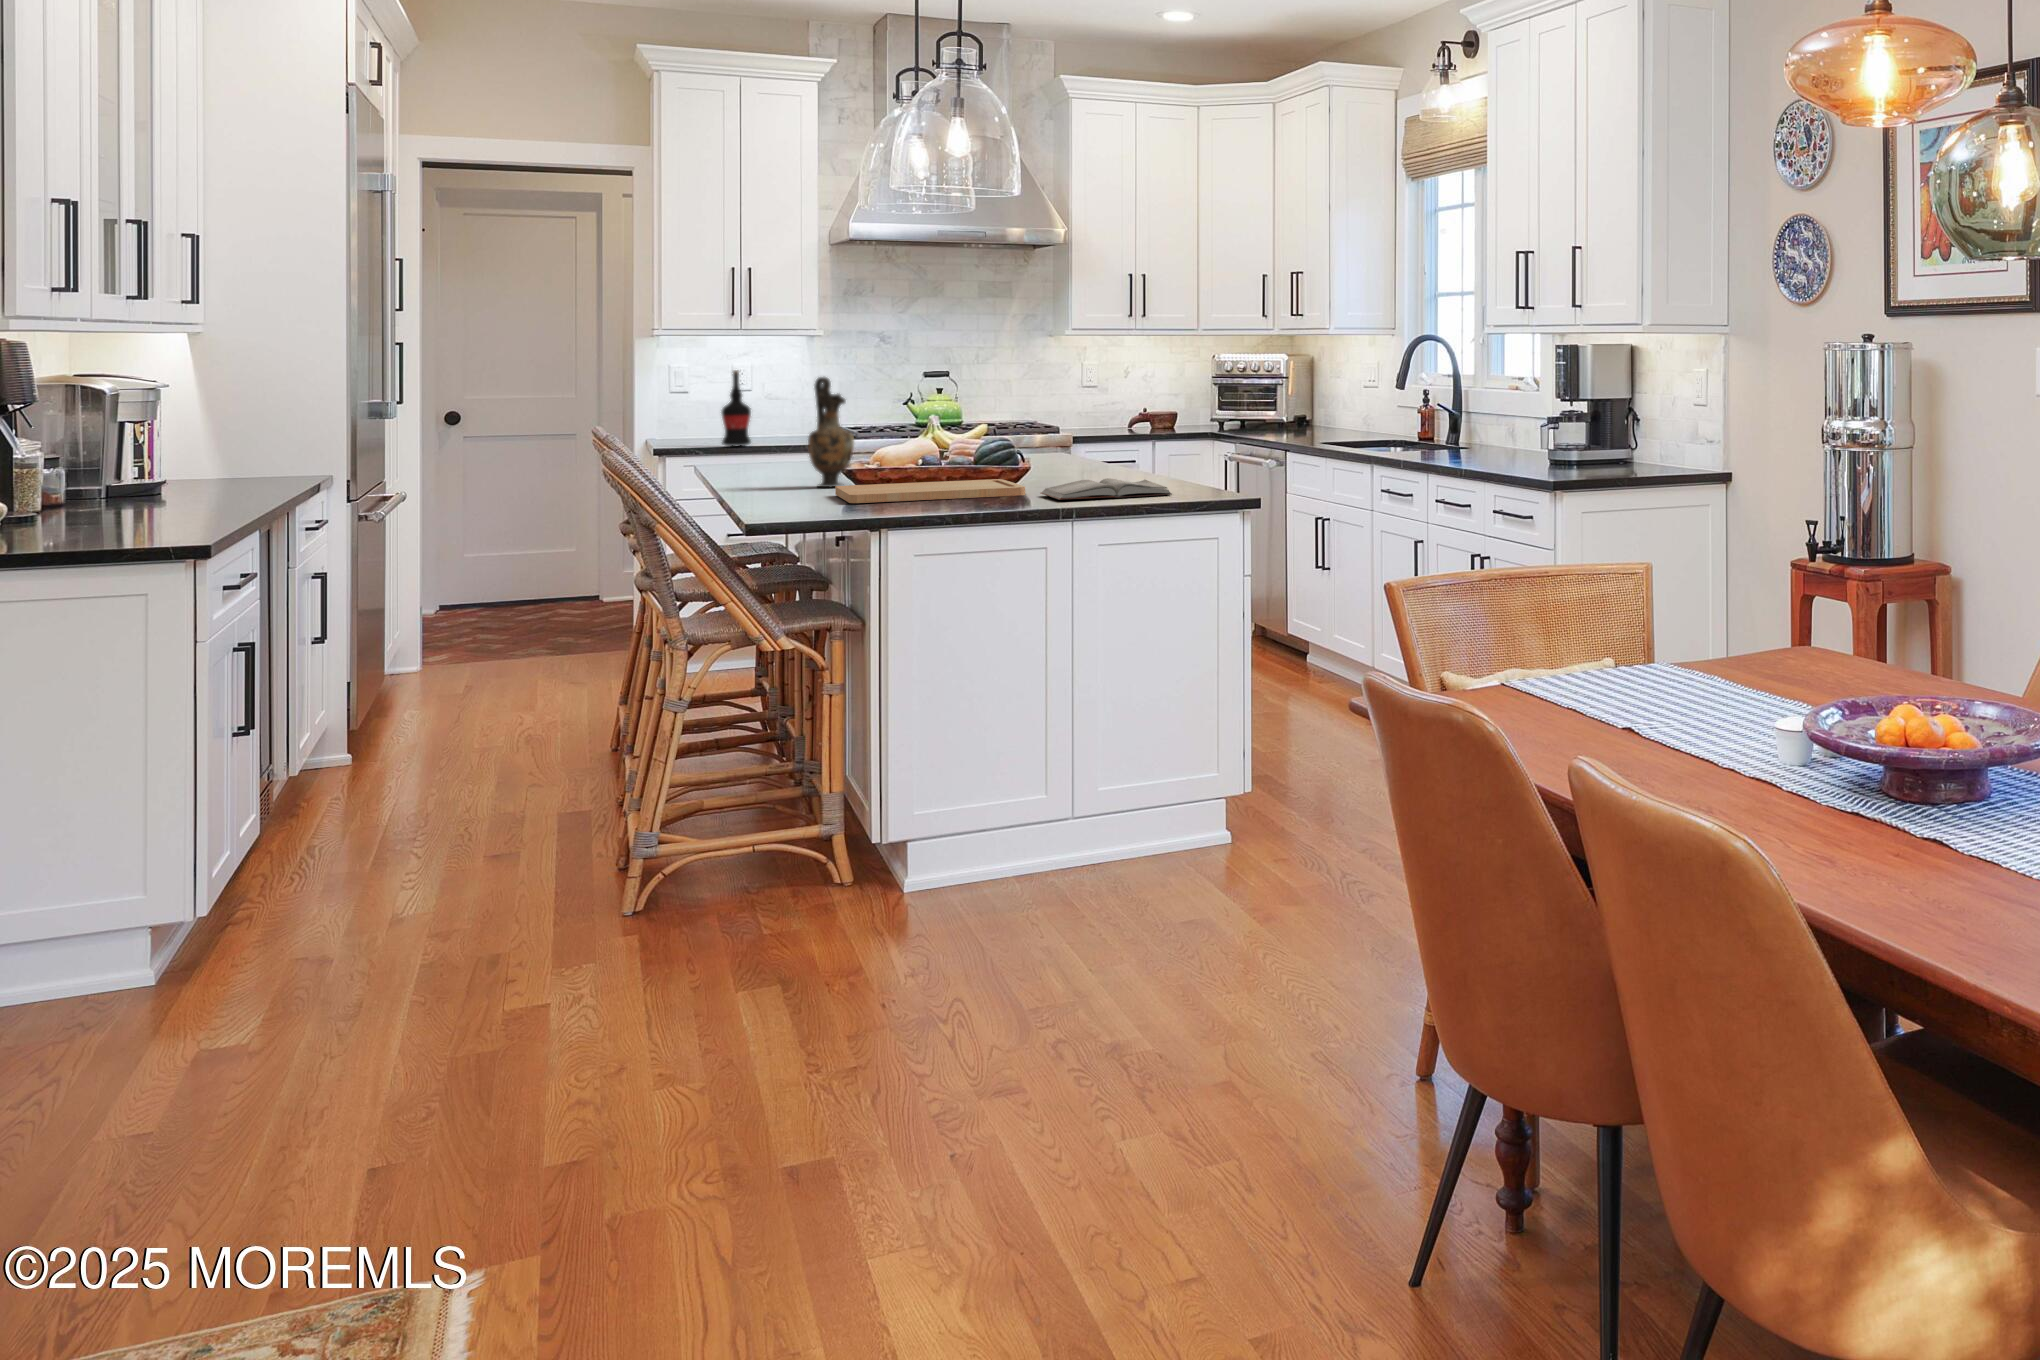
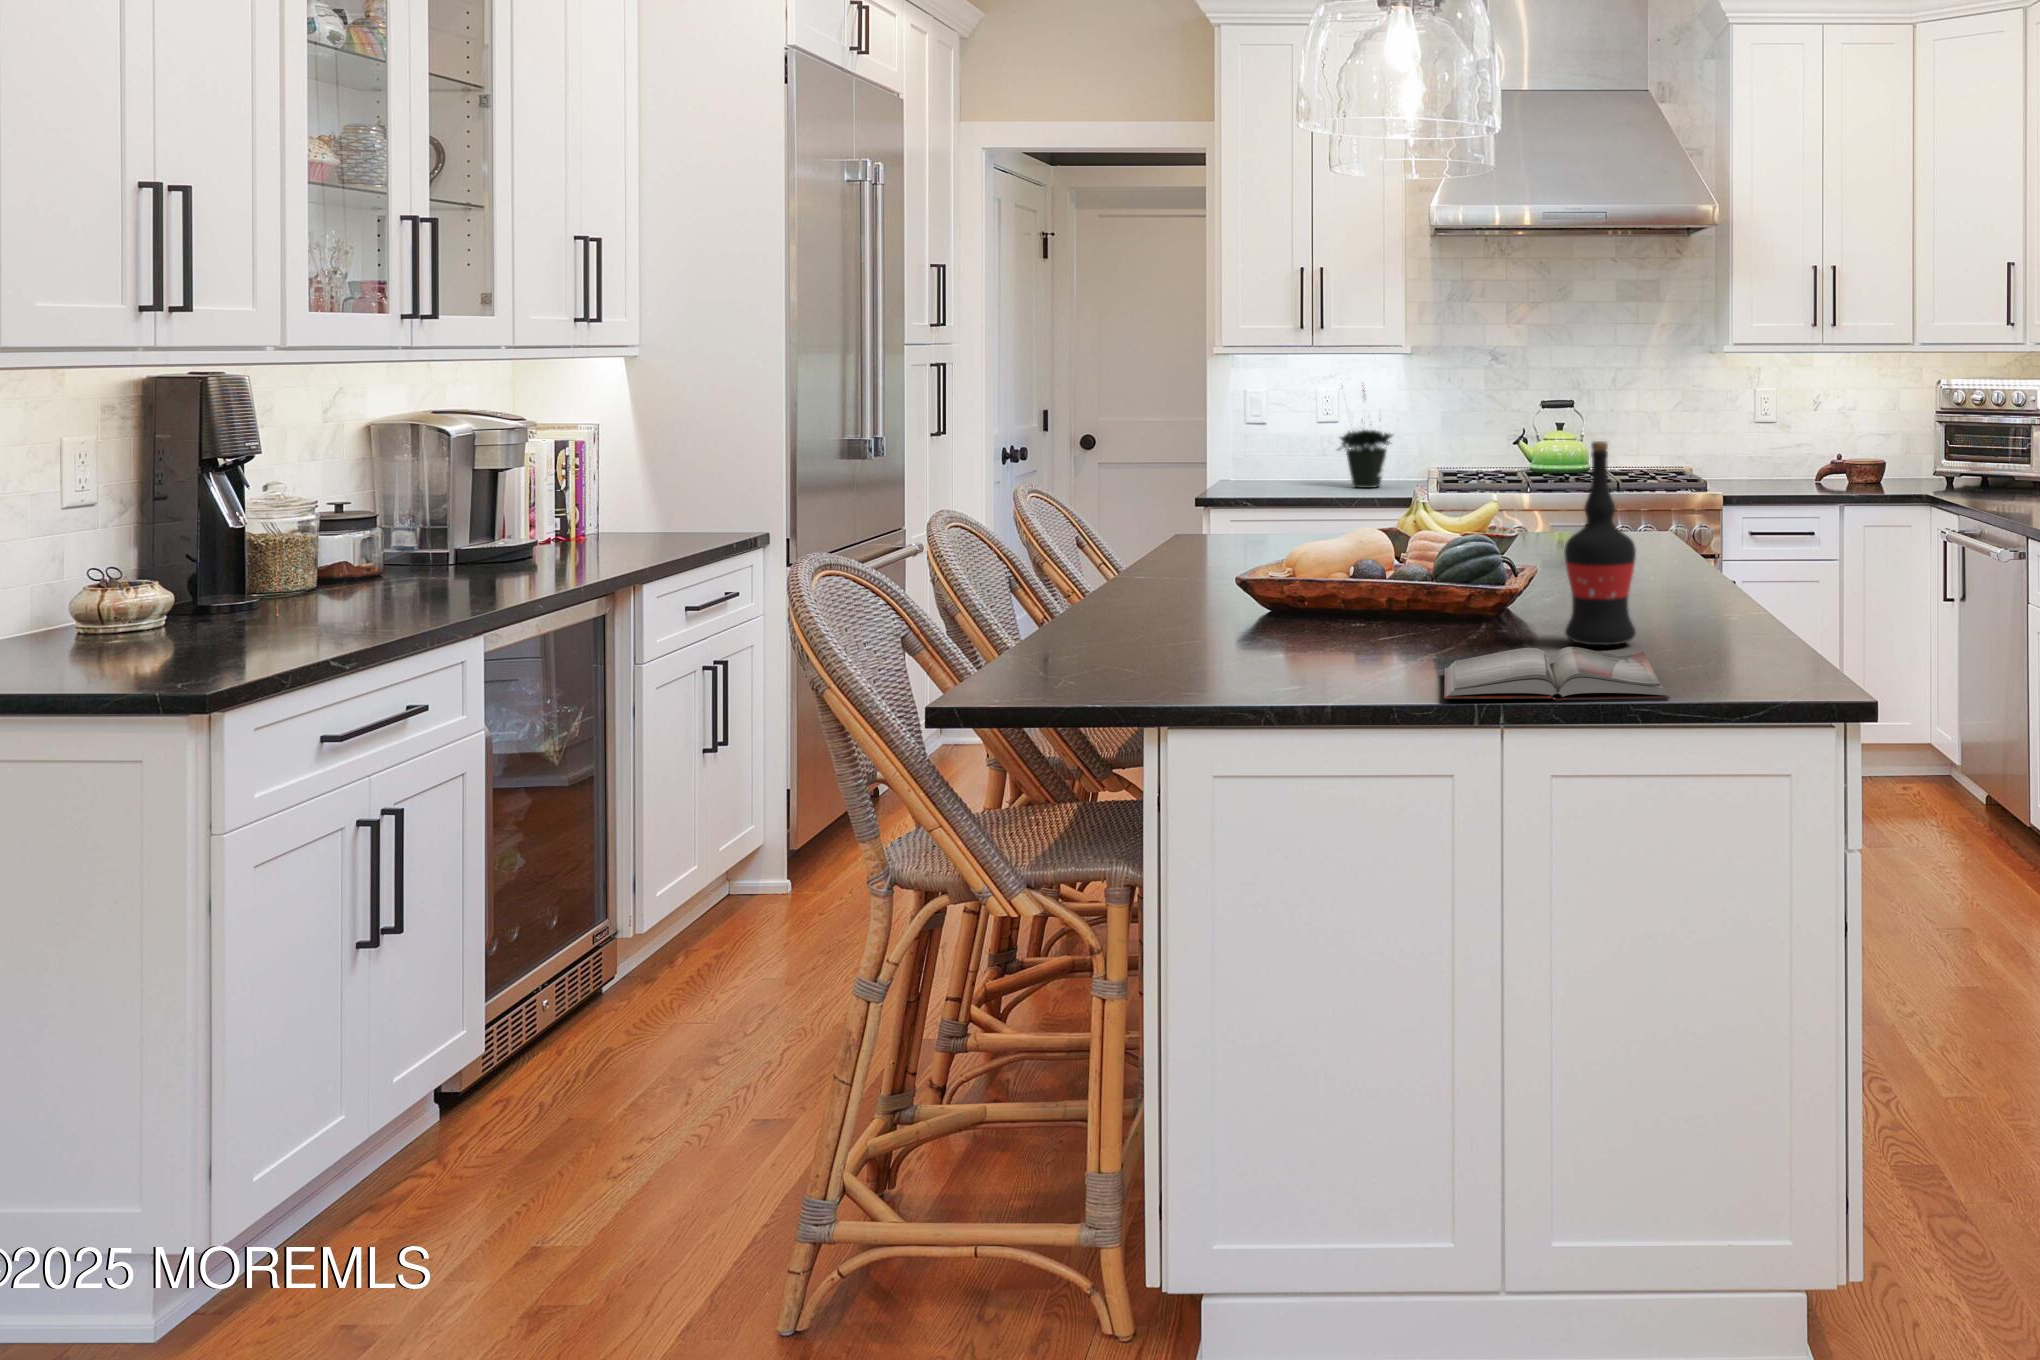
potted plant: none [756,357,804,441] -> present [1338,385,1392,488]
wine bottle: present [722,370,751,446] -> present [1564,441,1636,645]
vase: present [808,377,854,487] -> none [1176,433,1245,610]
cutting board: present [835,479,1025,503] -> none [1132,619,1435,669]

